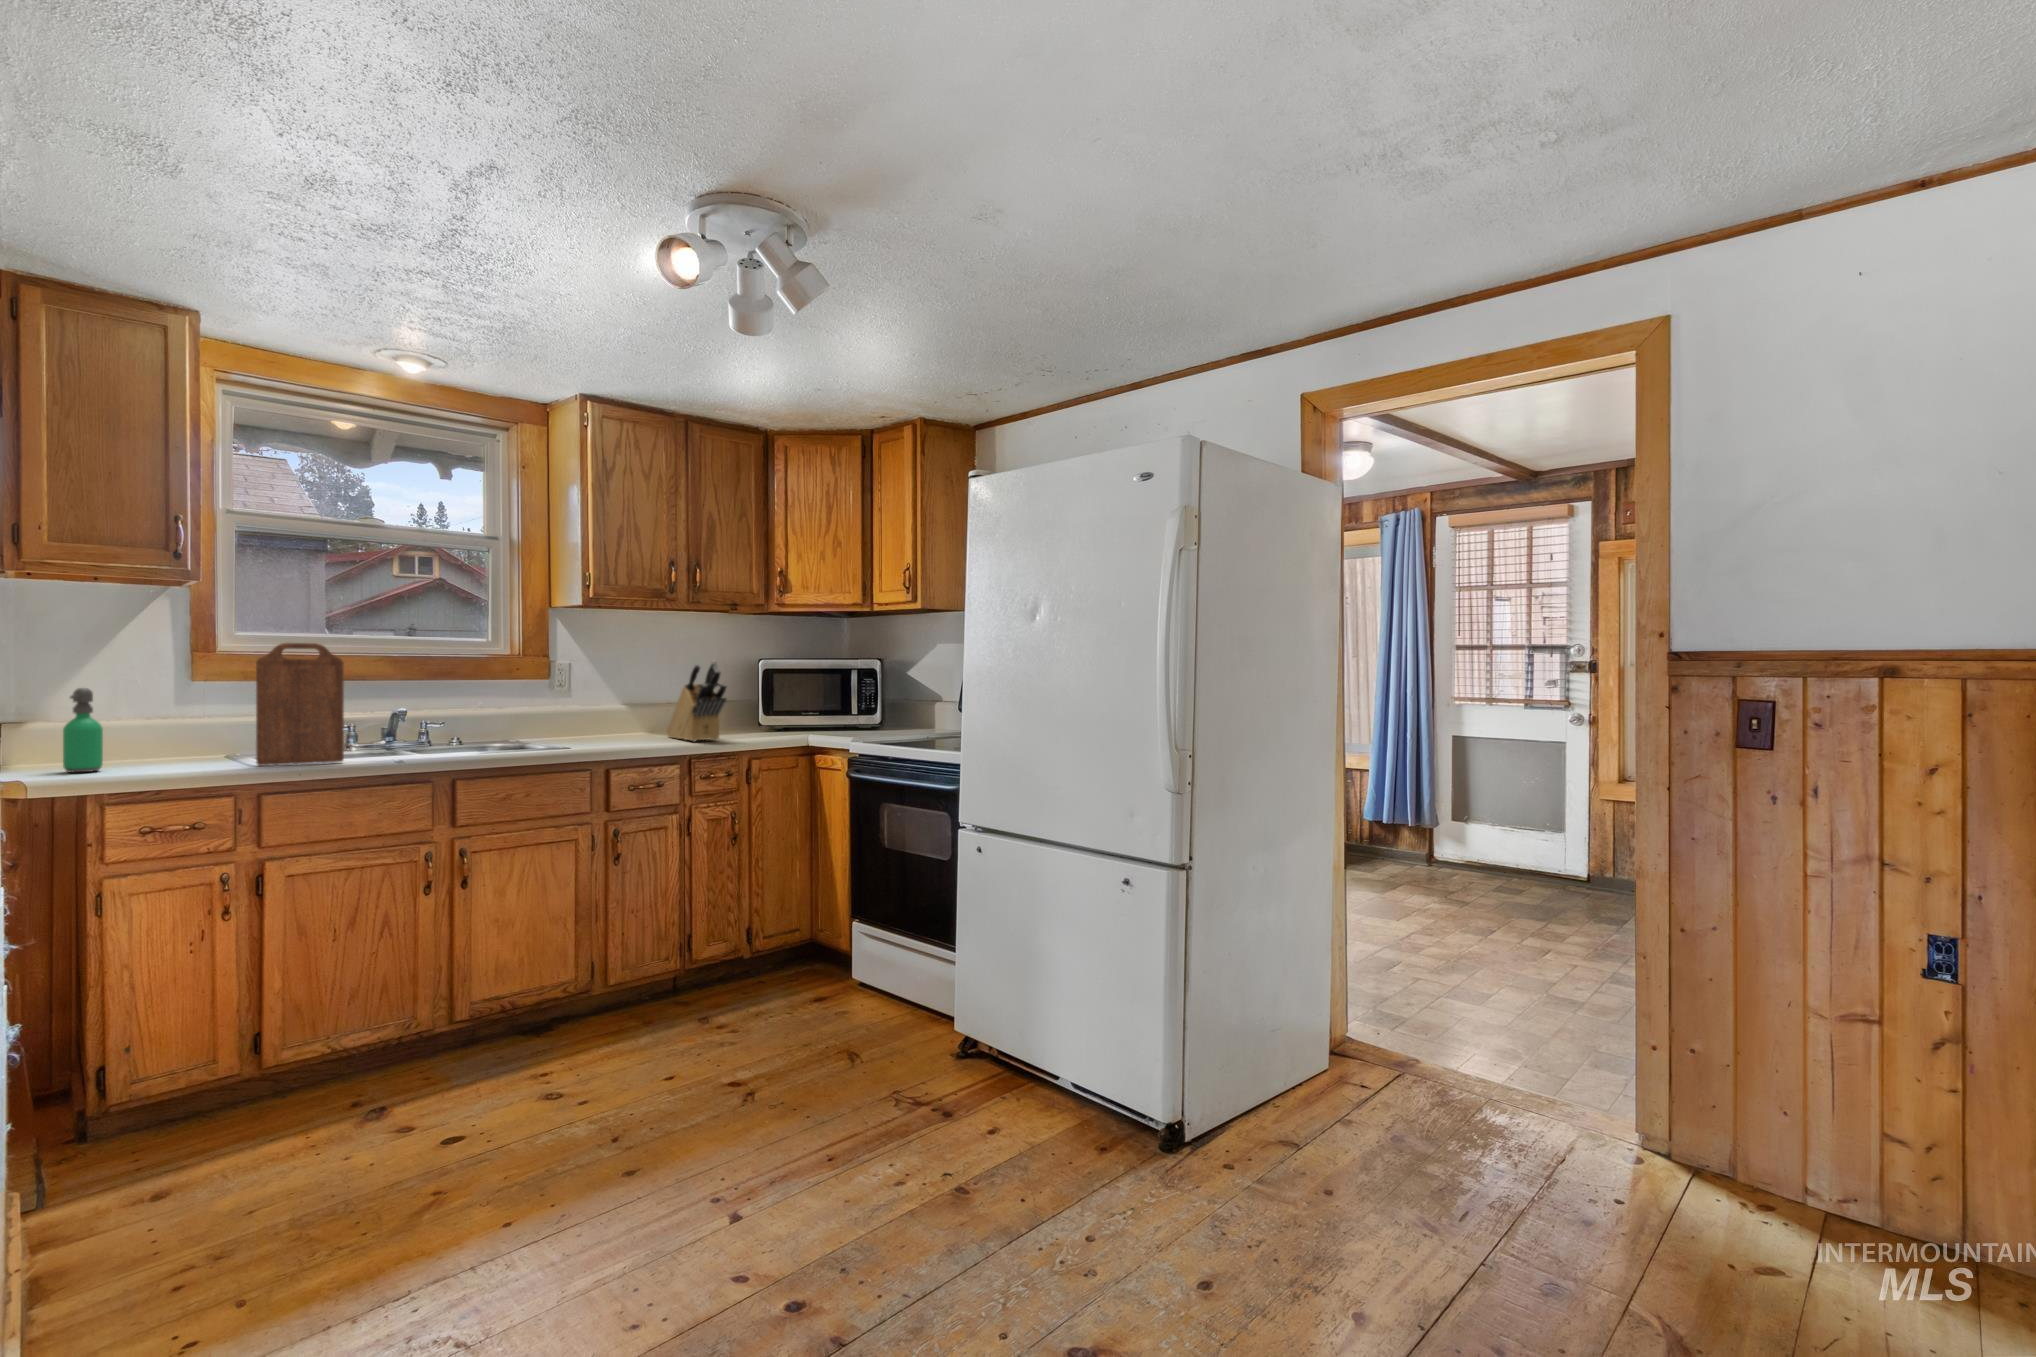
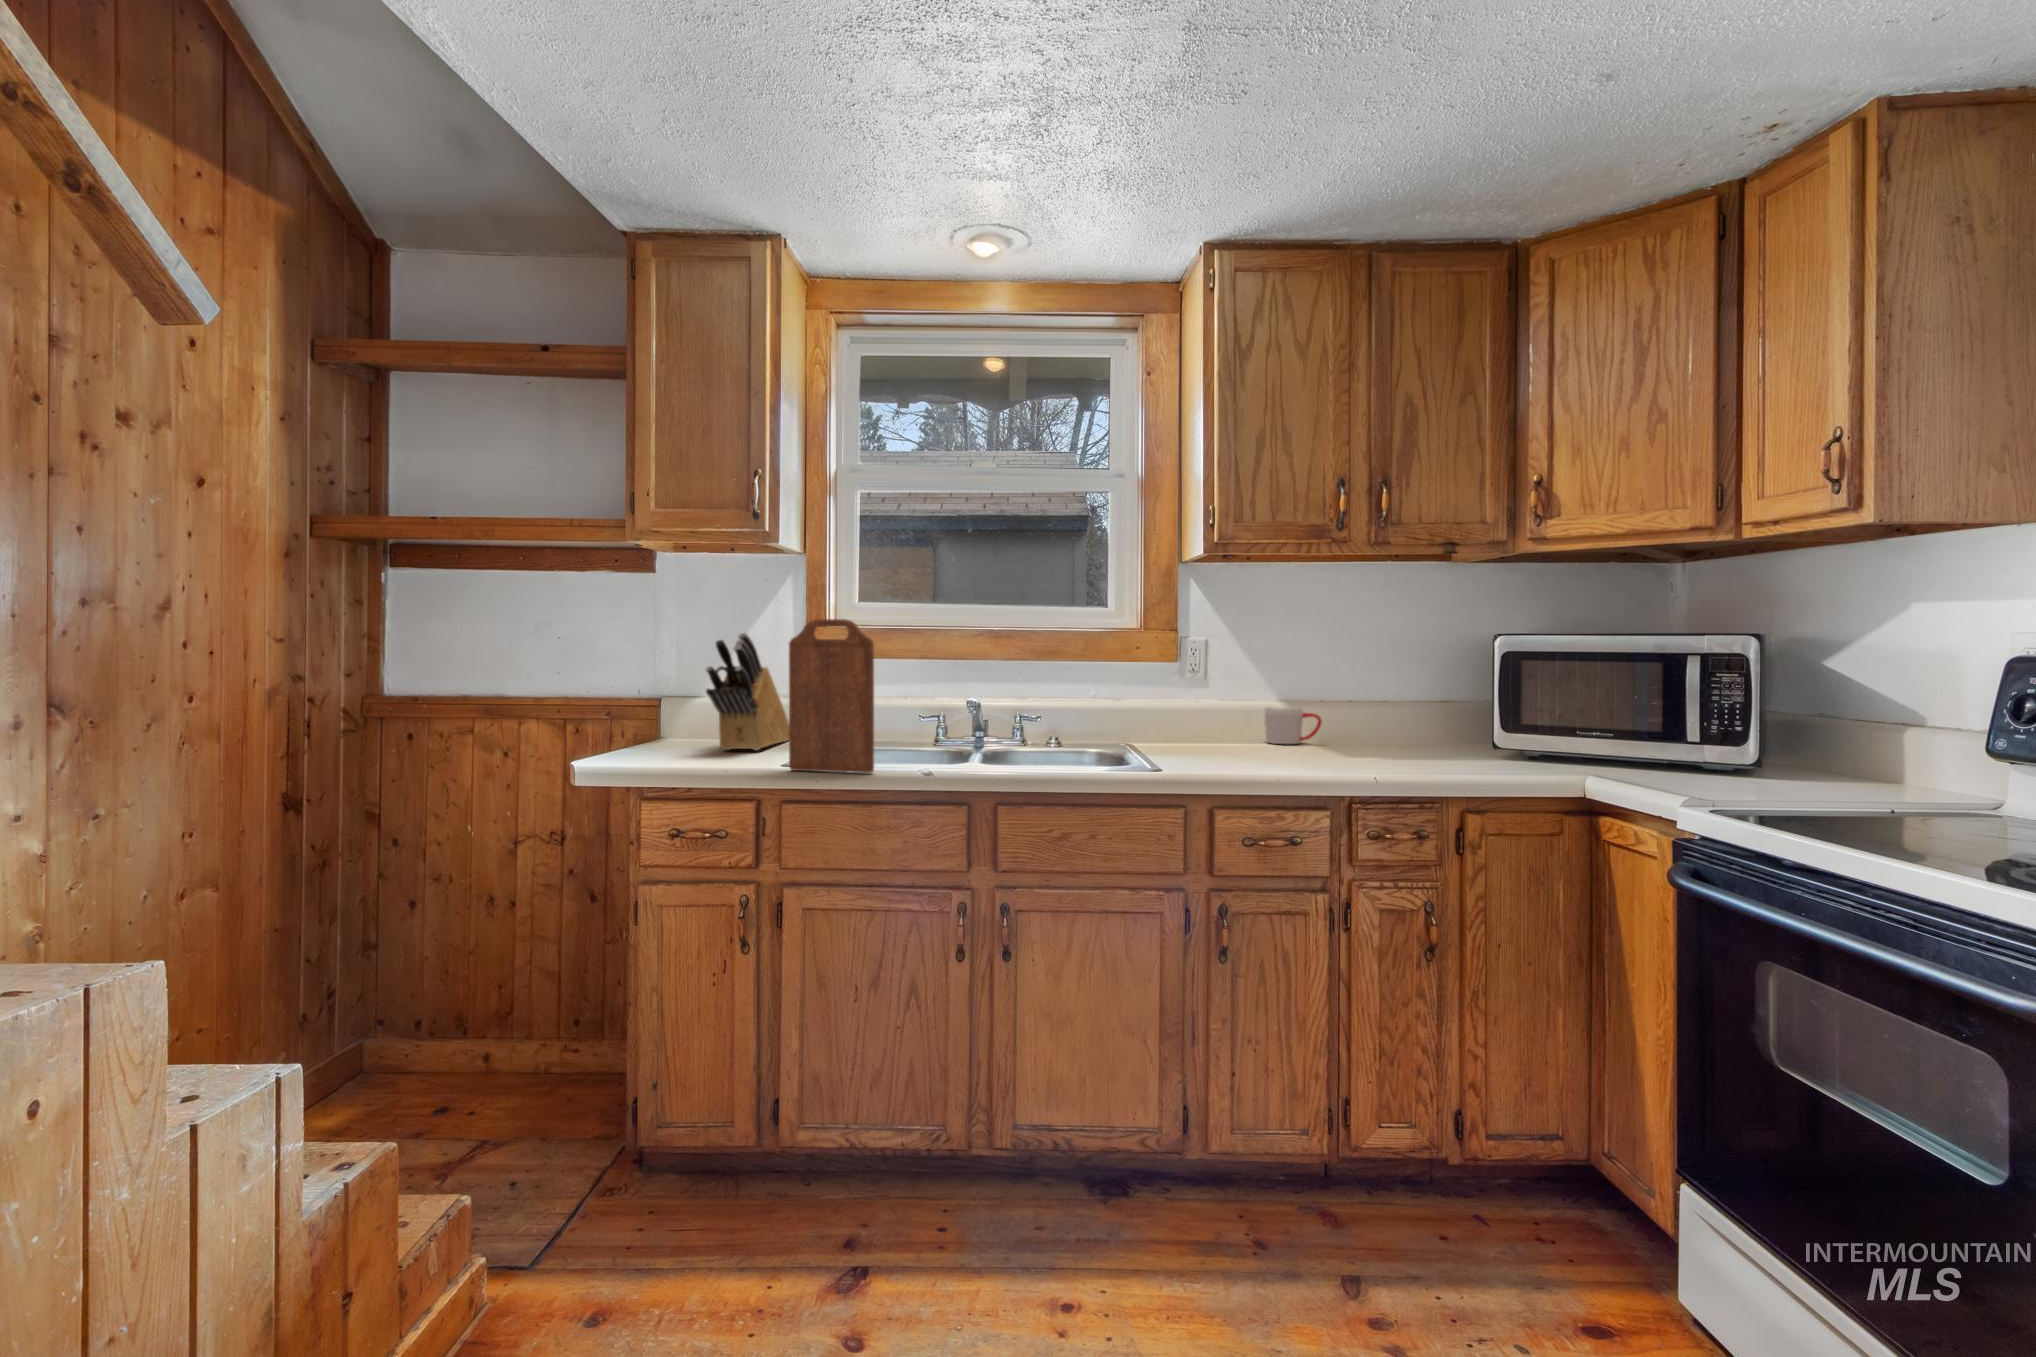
knife block: present [667,661,727,742] -> present [706,633,789,750]
soap dispenser: present [63,688,103,772] -> none [632,672,670,765]
mug: none [610,708,652,733] -> present [1264,708,1322,744]

